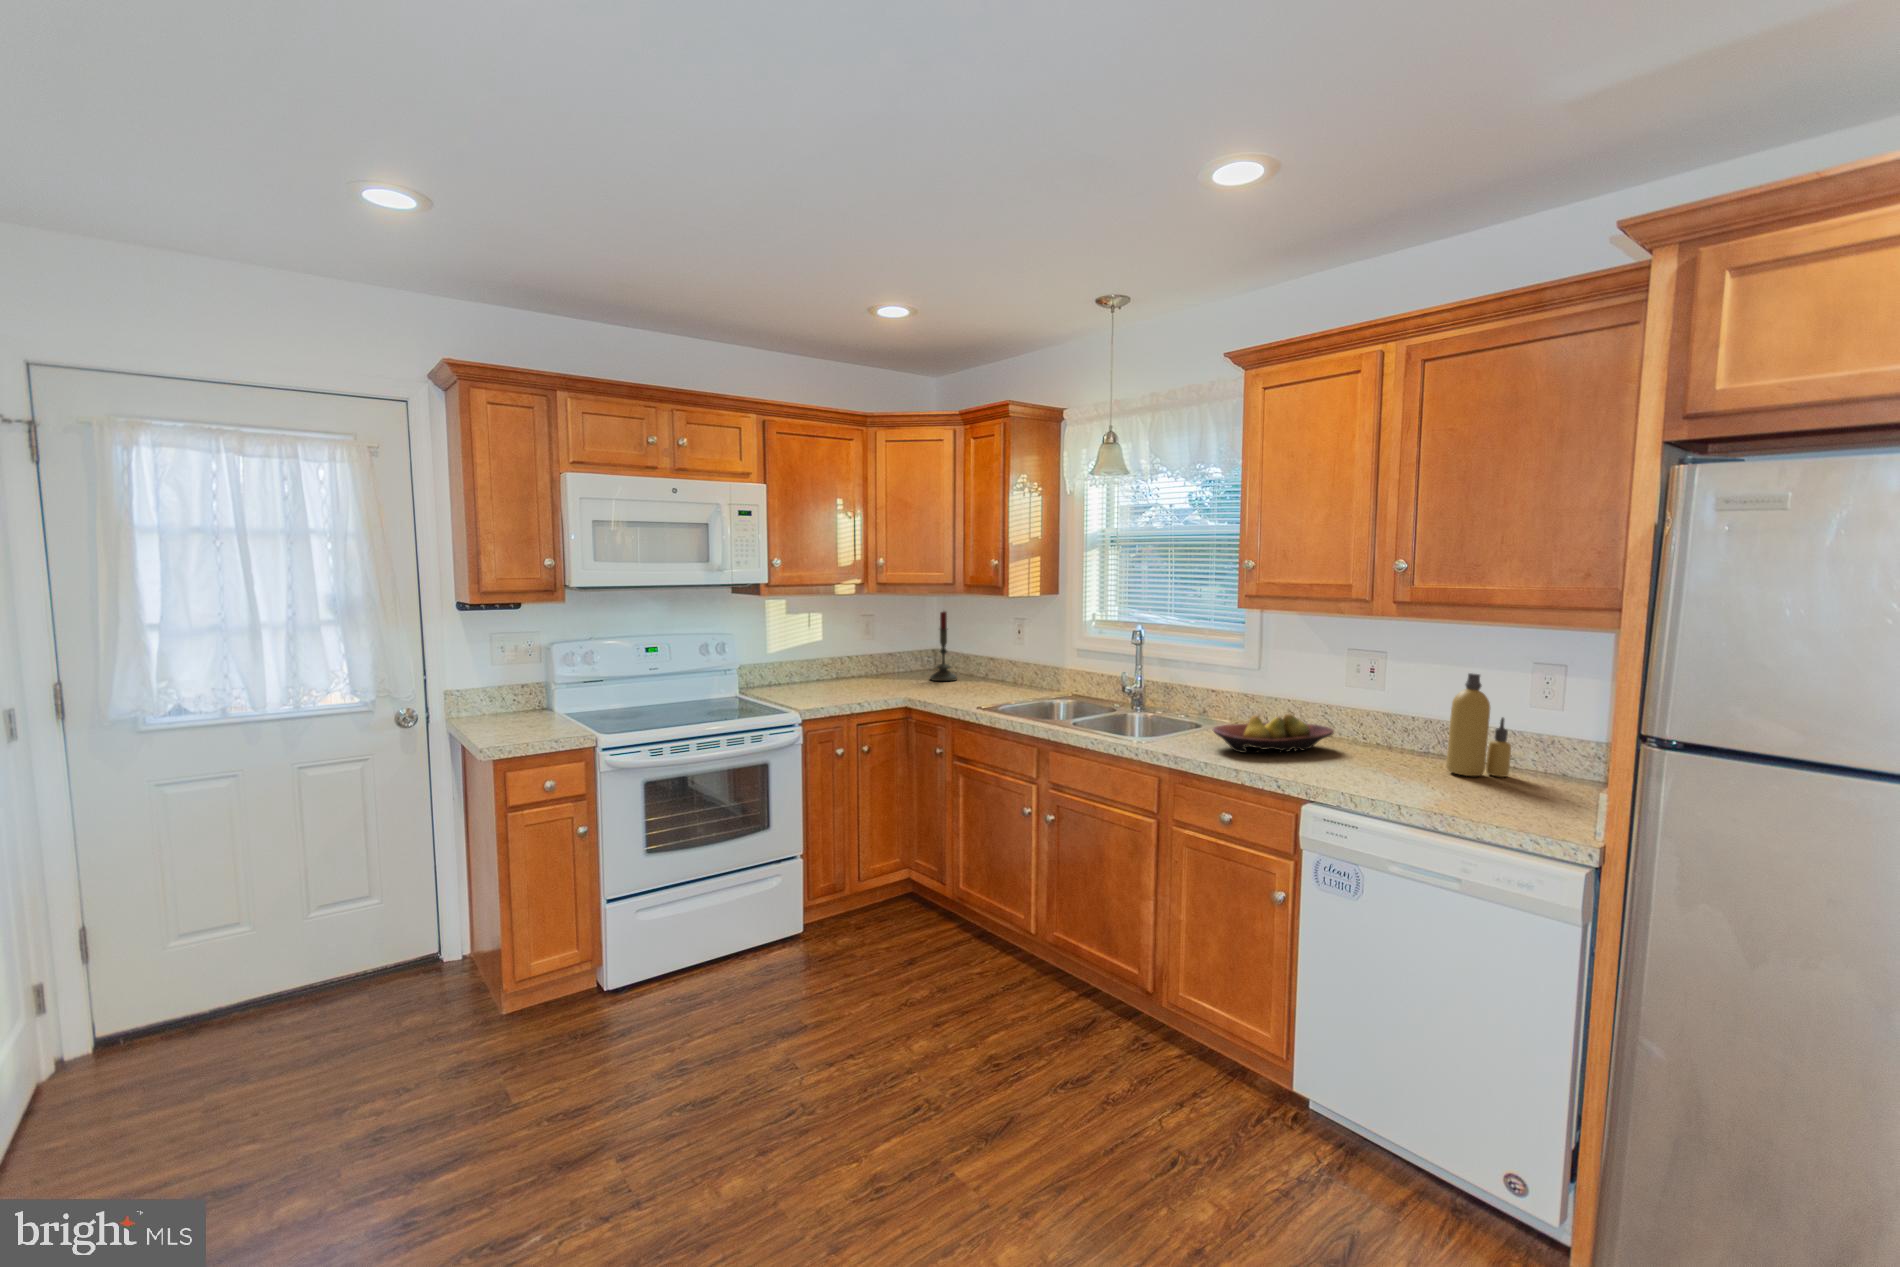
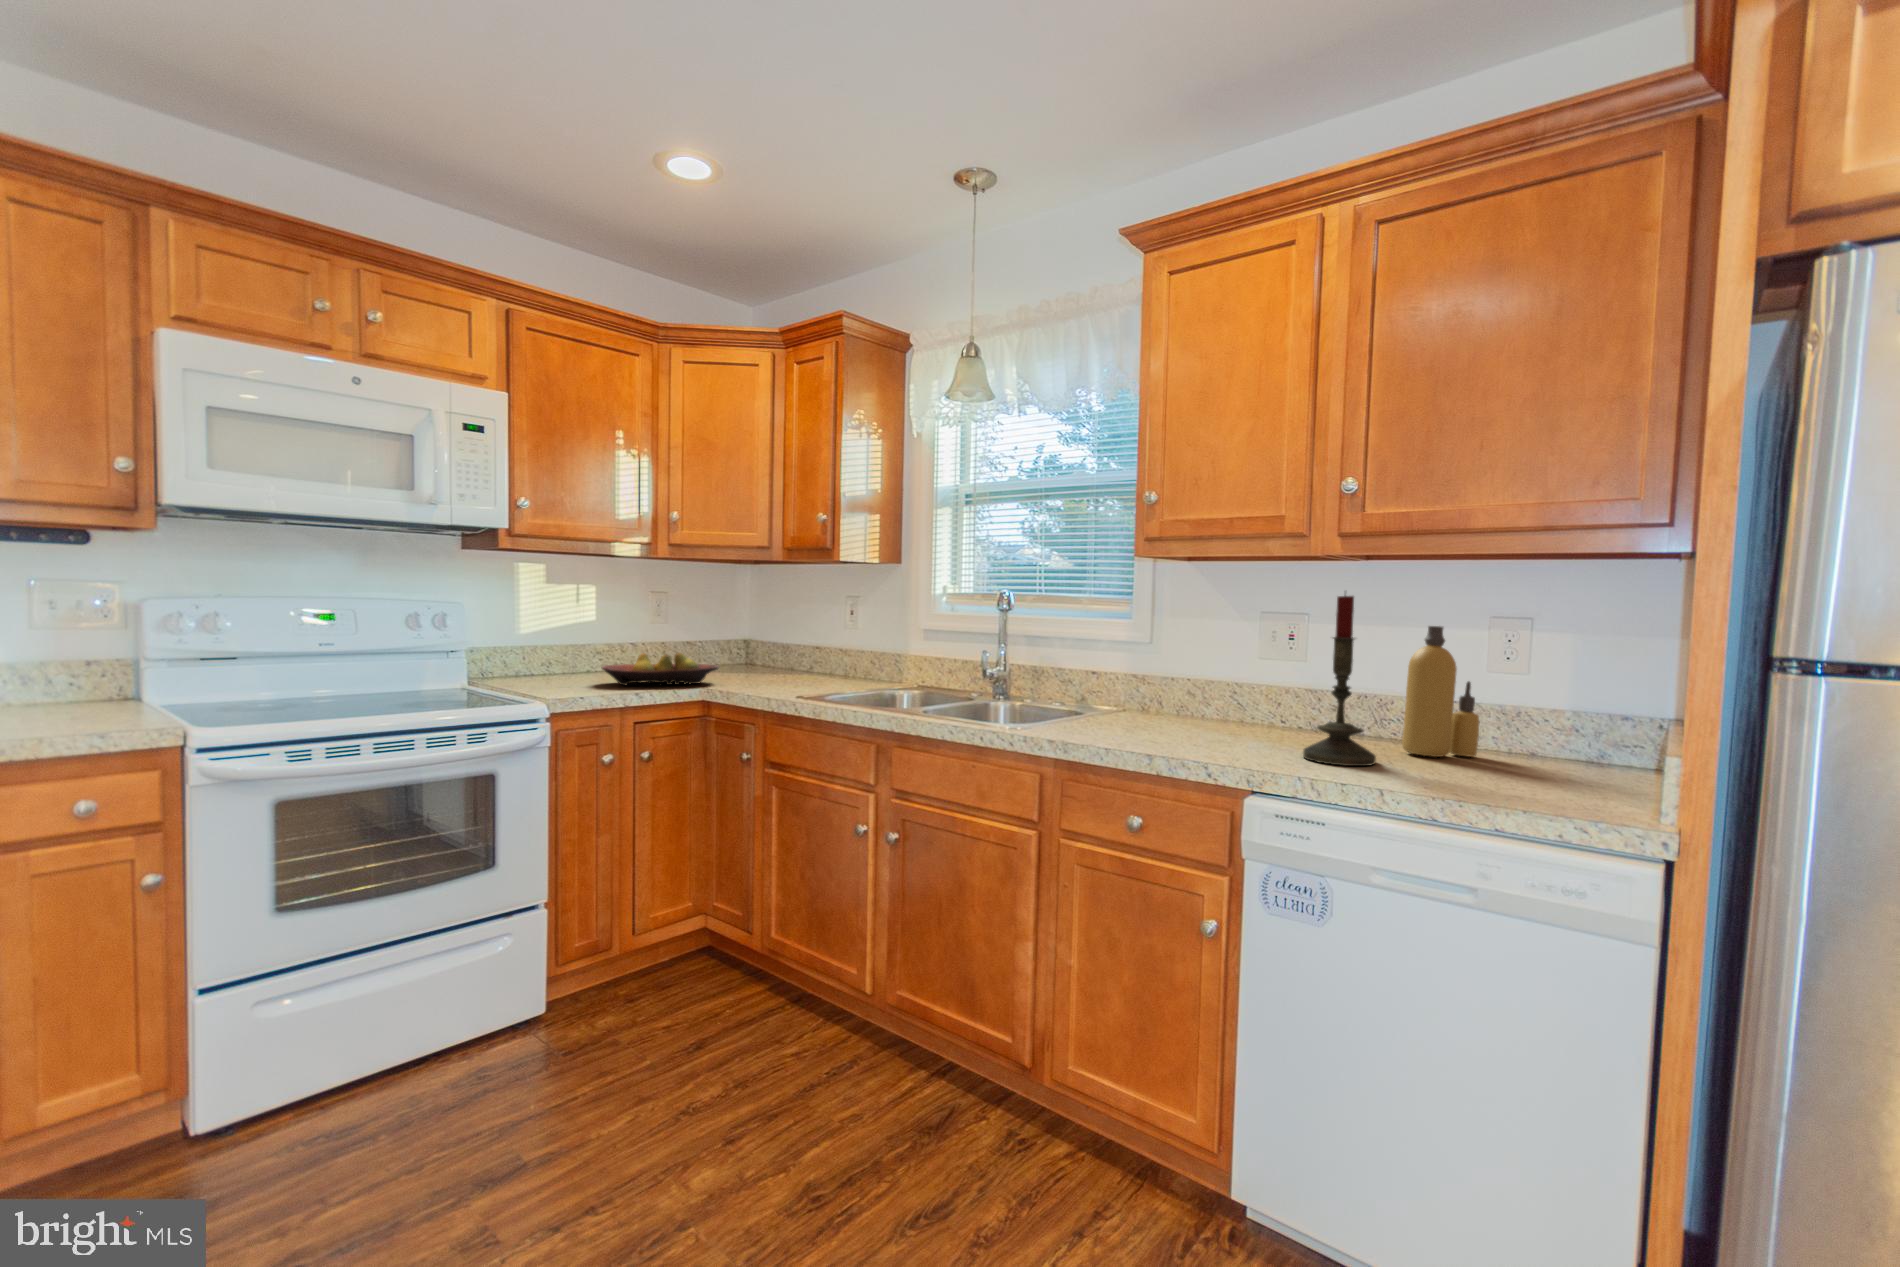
candle: present [930,611,957,681] -> present [1303,595,1376,766]
fruit bowl: present [1213,714,1334,753] -> present [602,653,719,686]

